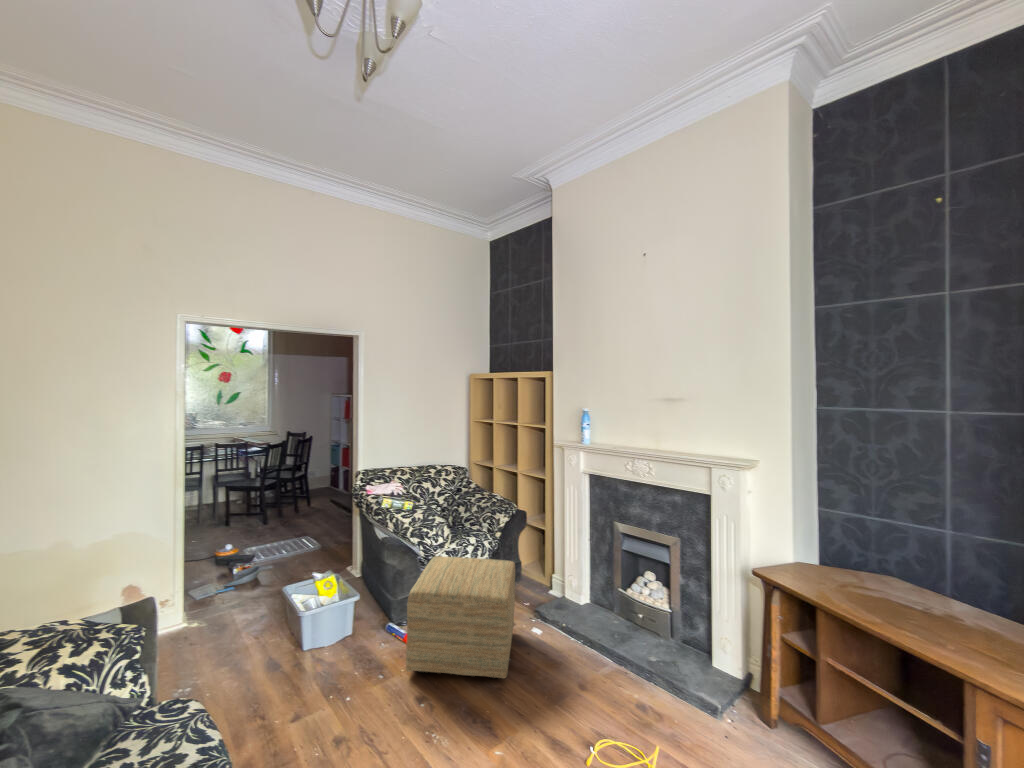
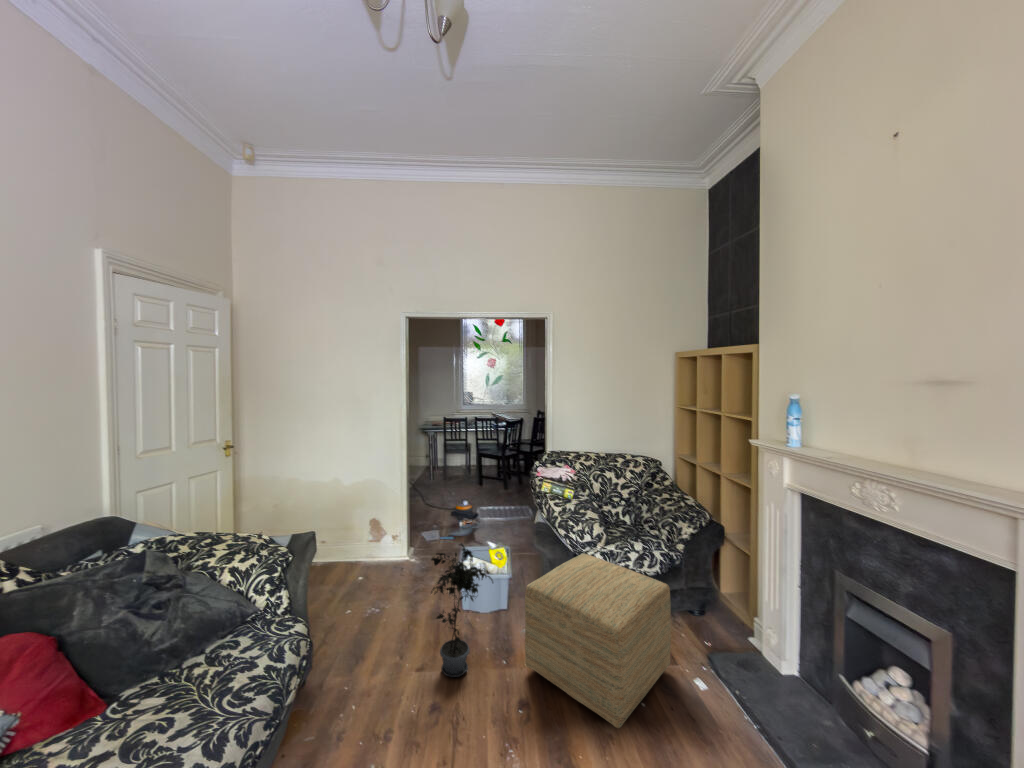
potted plant: none [300,567,389,713] -> present [431,543,493,677]

